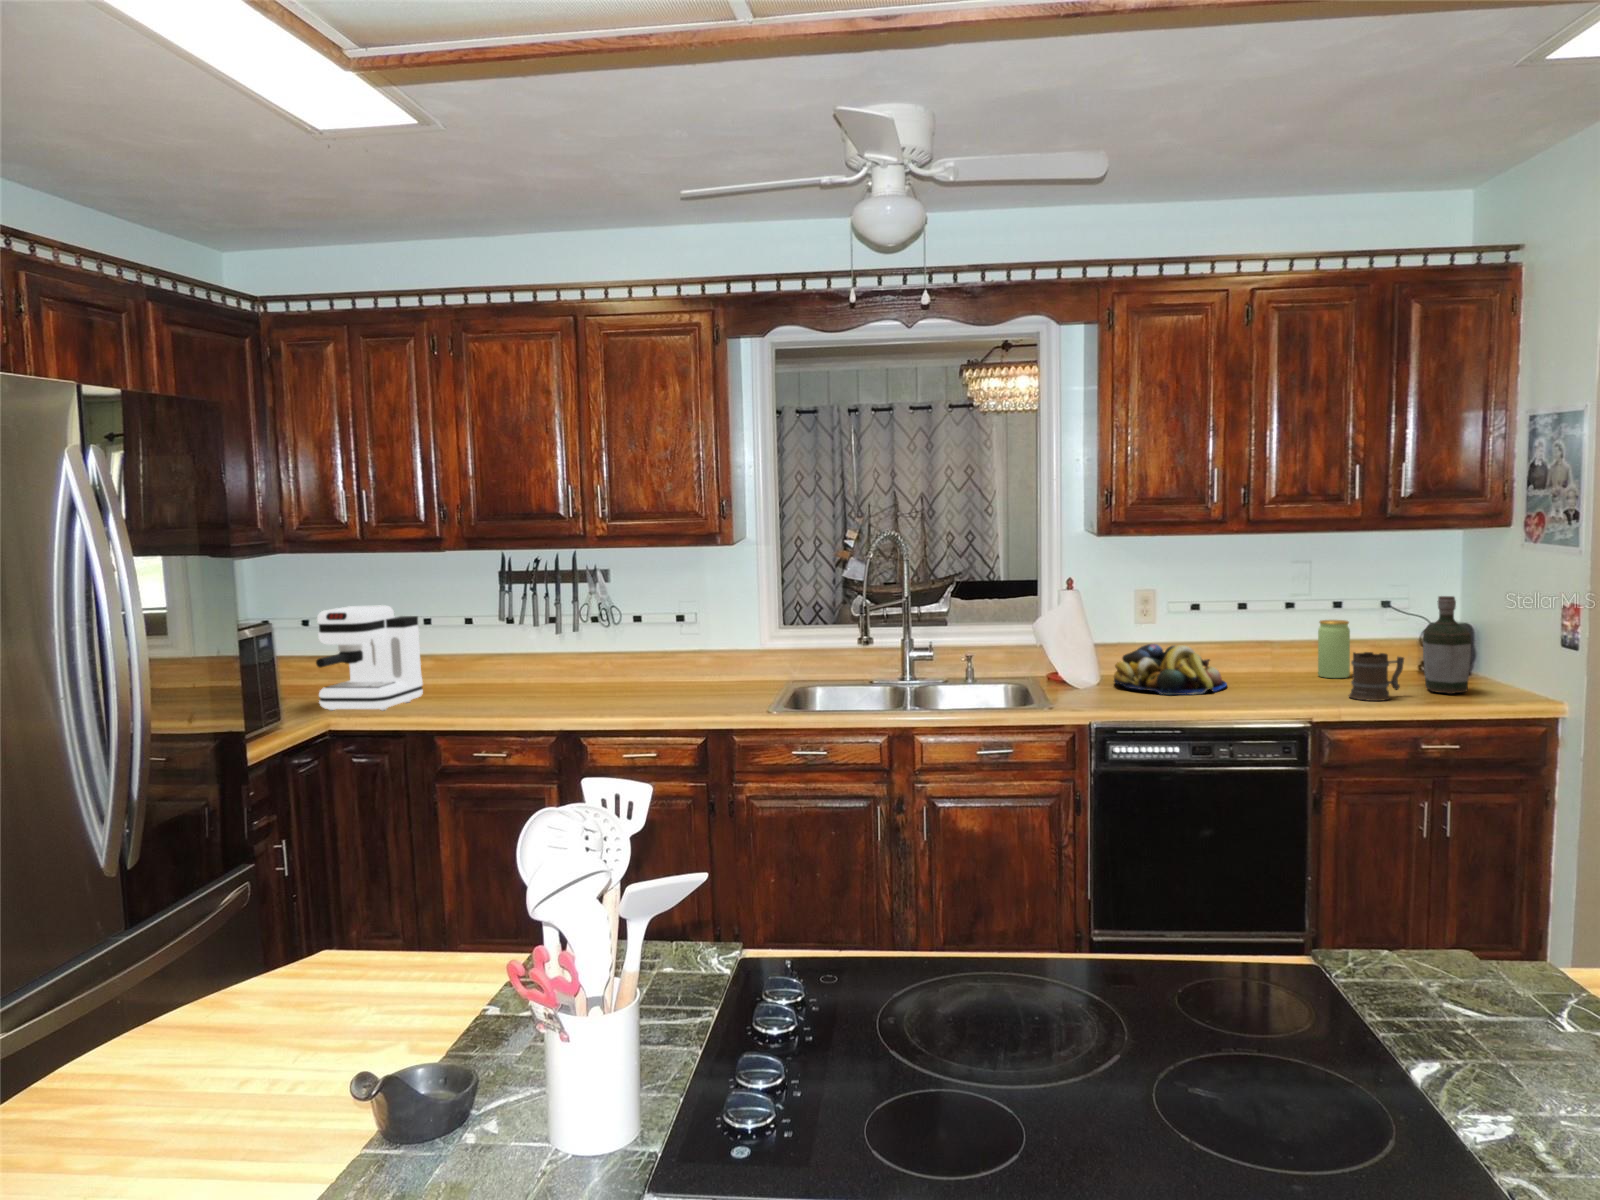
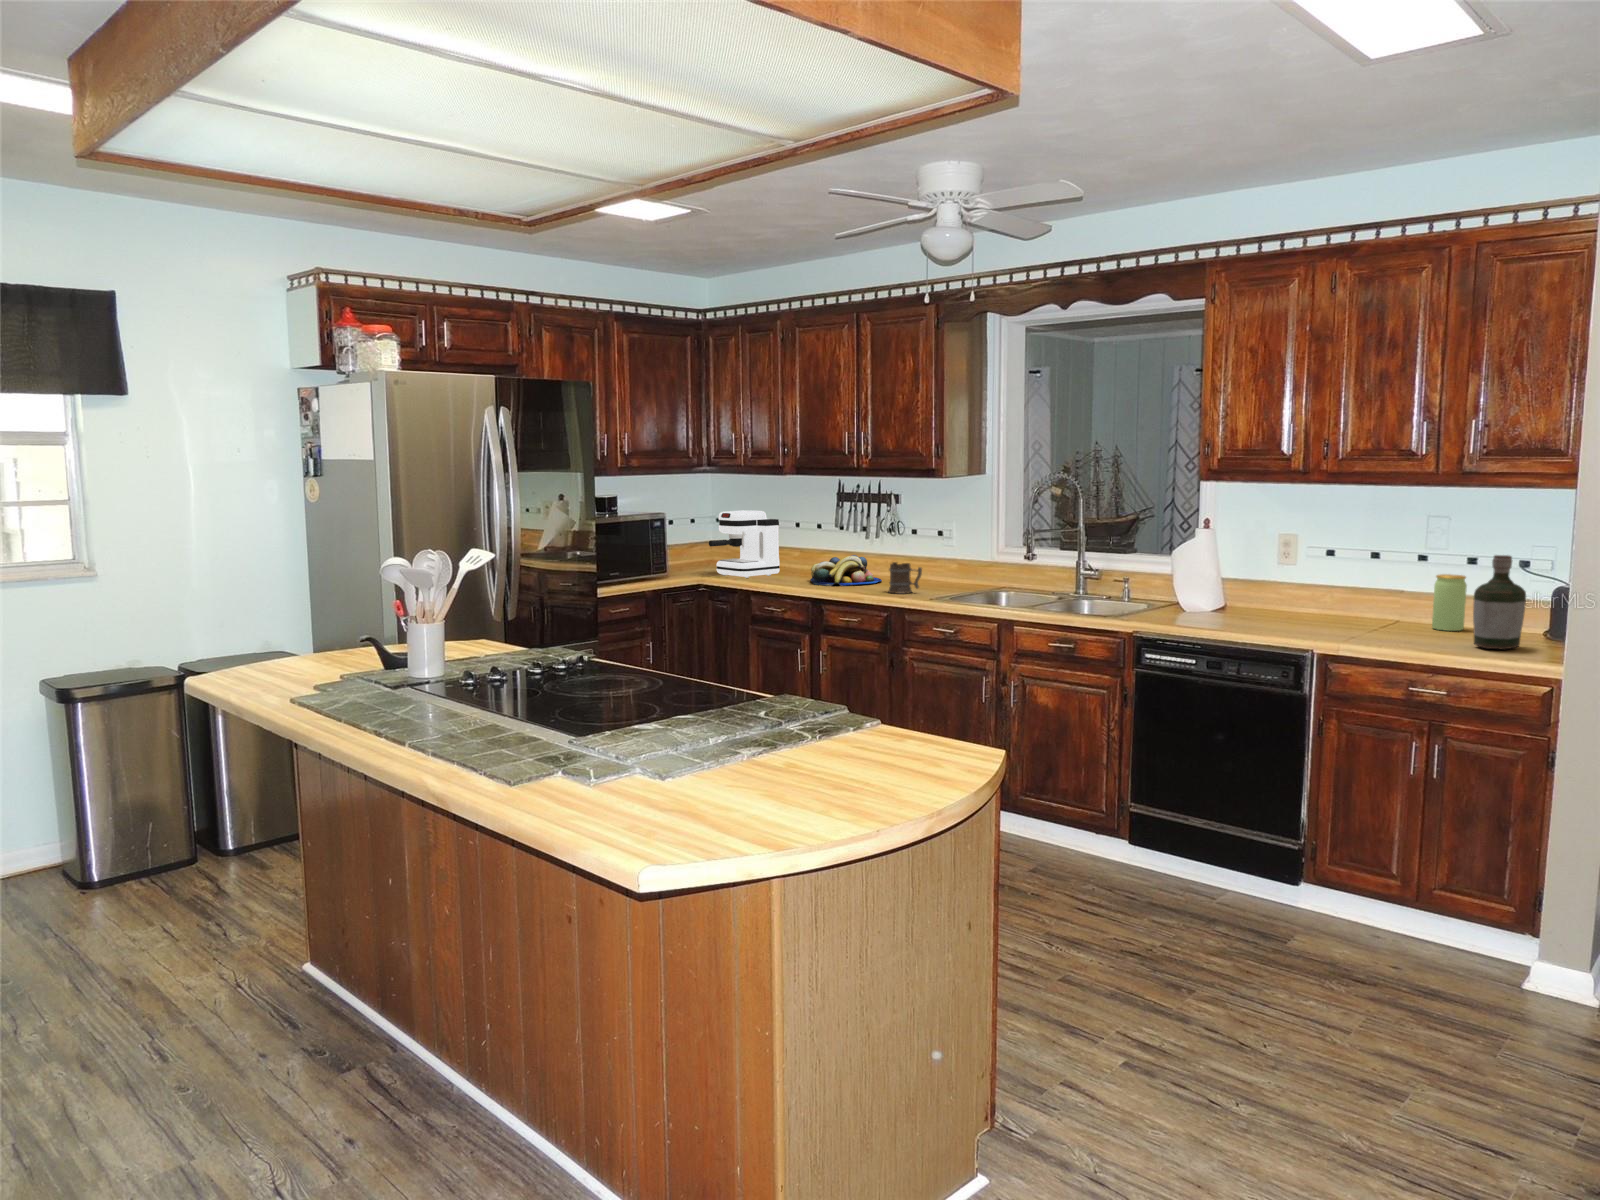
fruit bowl: present [1114,644,1227,695] -> present [810,555,882,586]
mug: present [1349,652,1404,701] -> present [888,562,922,594]

